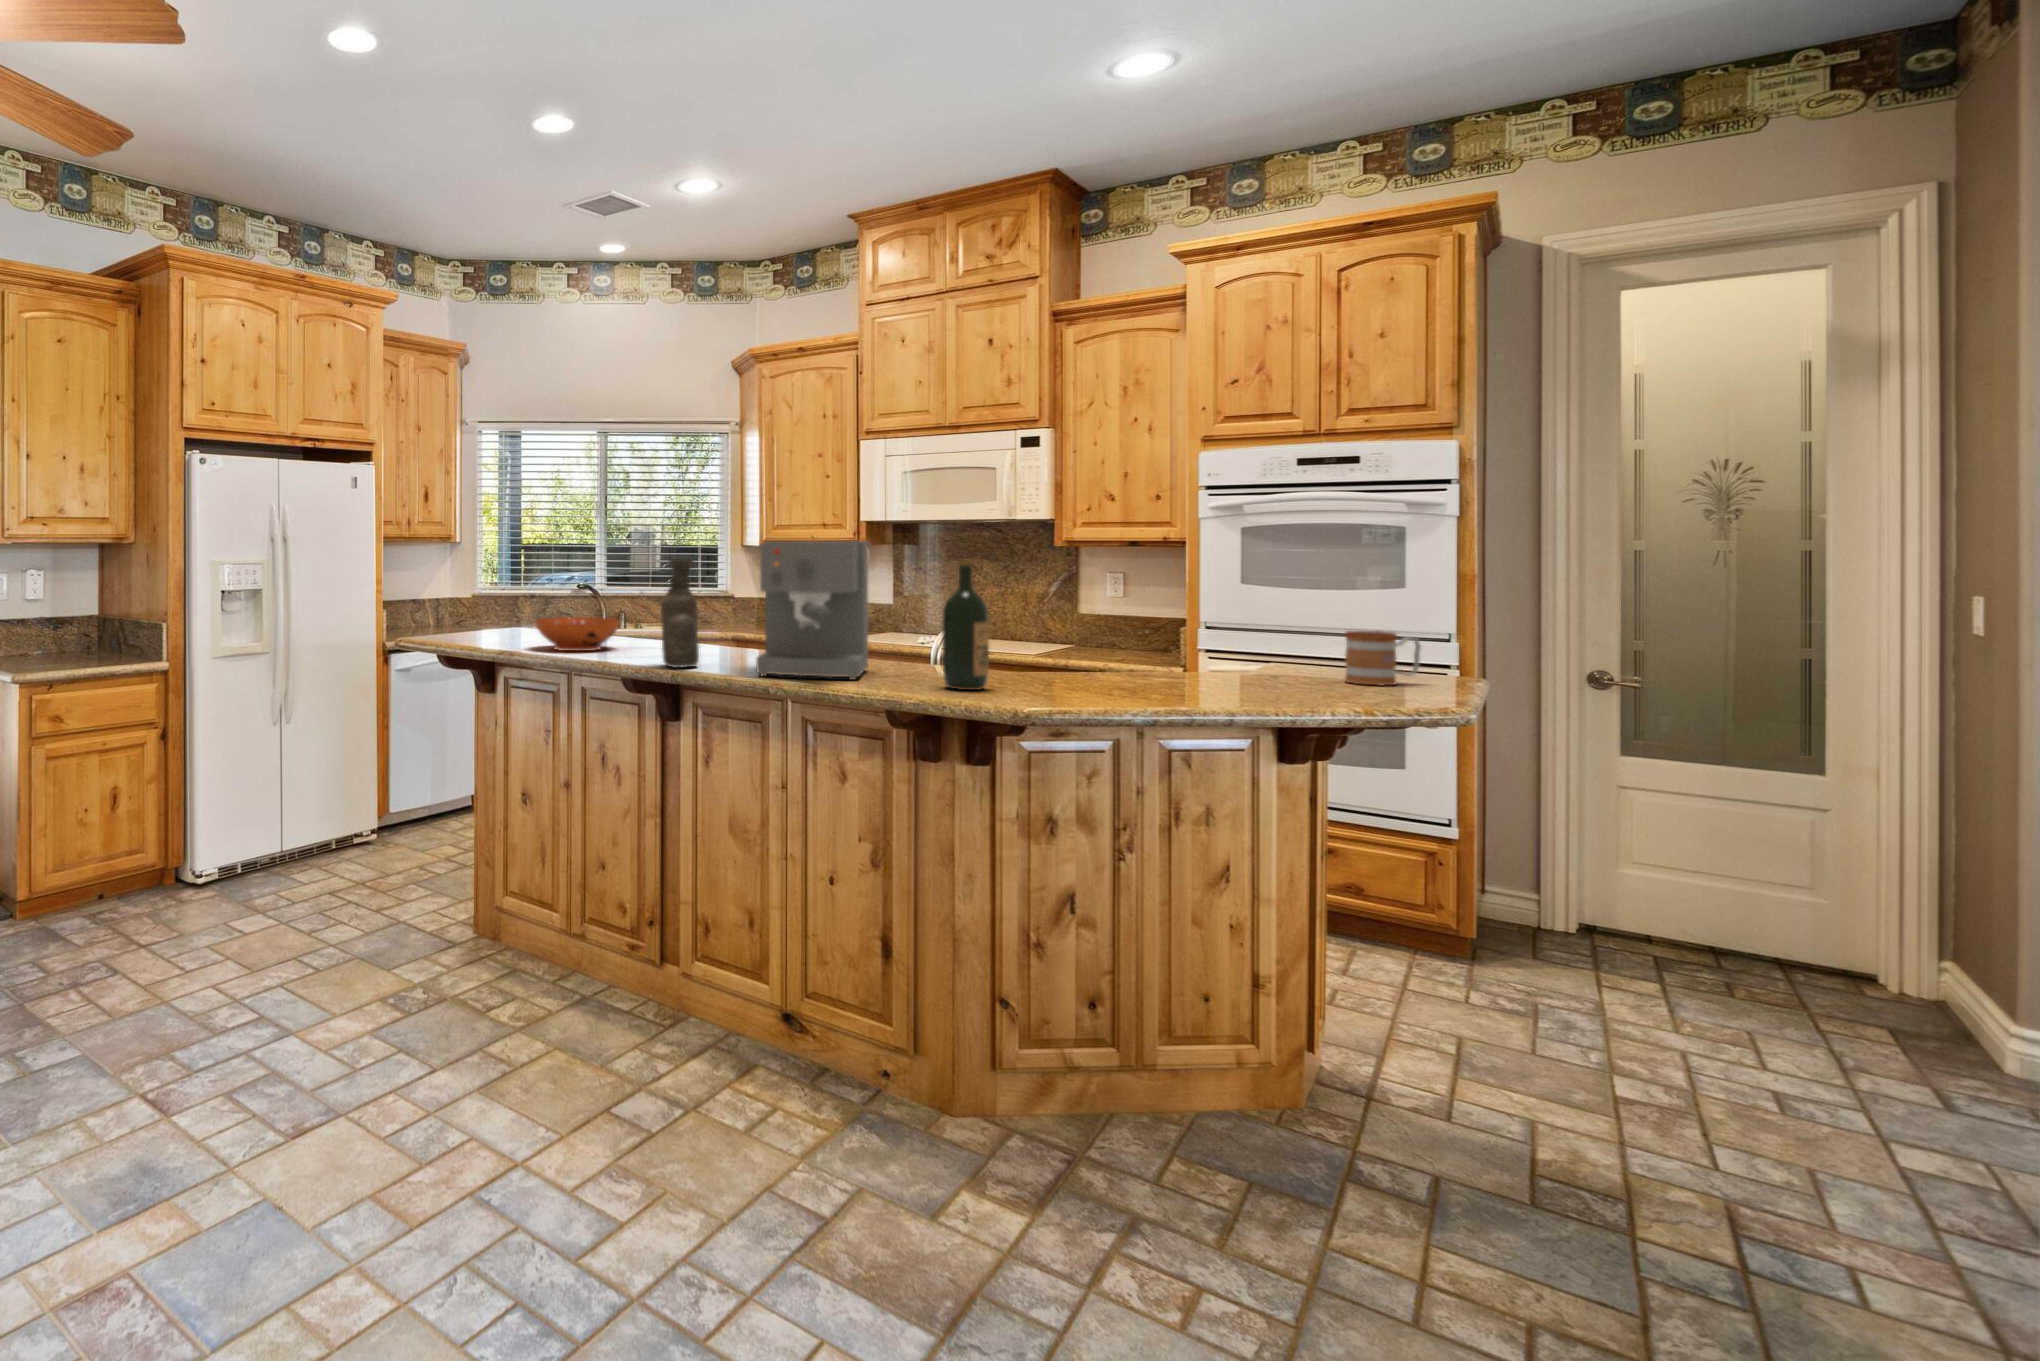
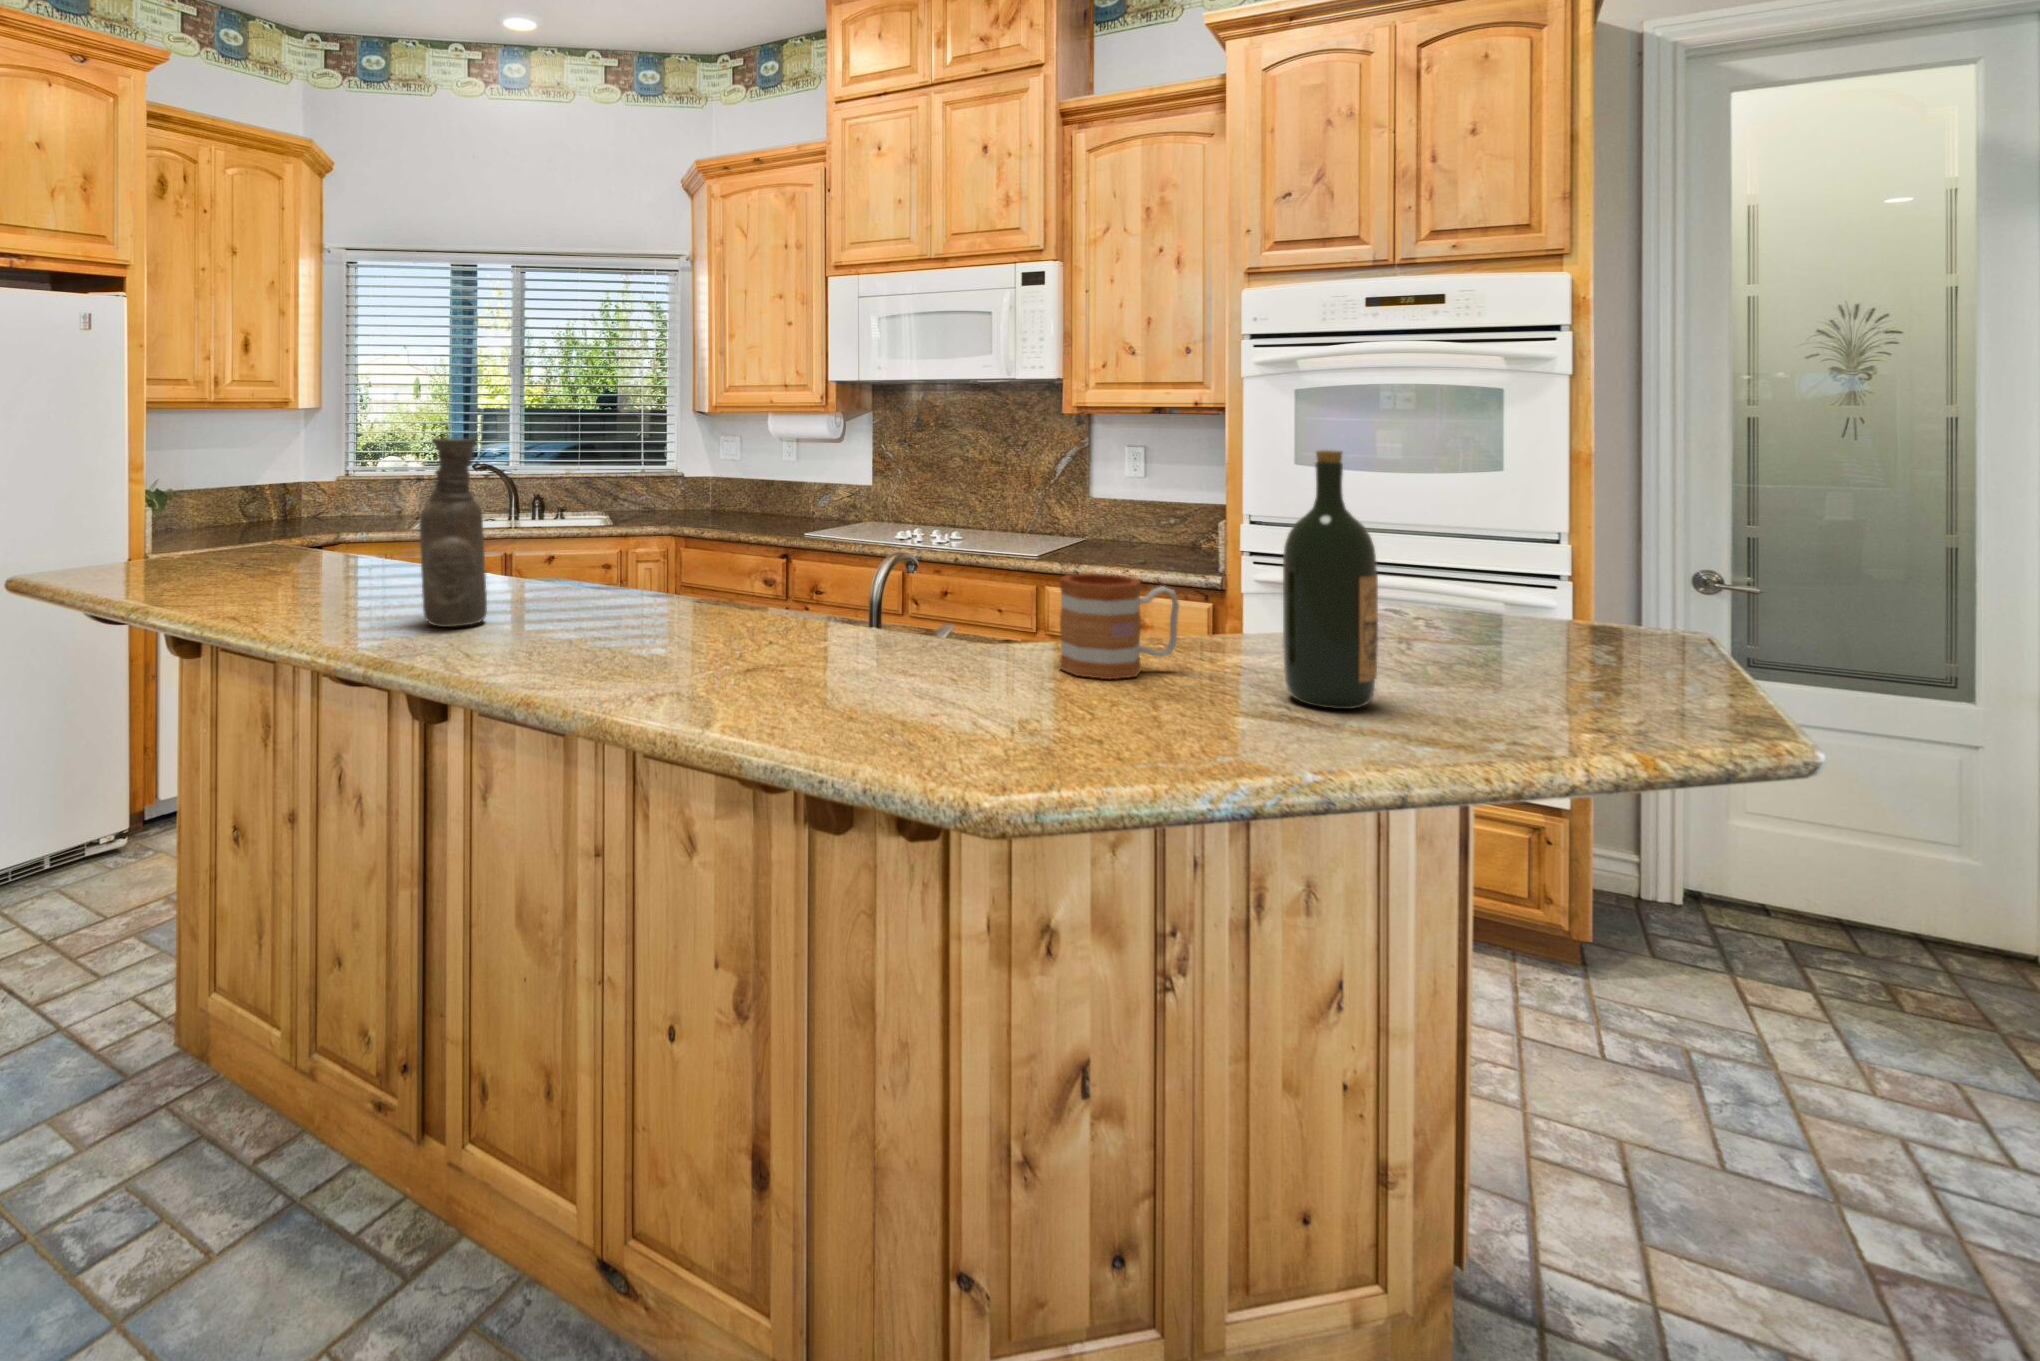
coffee maker: present [756,541,868,680] -> none [557,410,762,658]
wine bottle: present [942,560,989,690] -> present [1283,450,1378,709]
decorative bowl: present [535,617,620,651] -> none [271,524,416,583]
mug: present [1345,631,1421,685] -> present [1060,573,1179,679]

